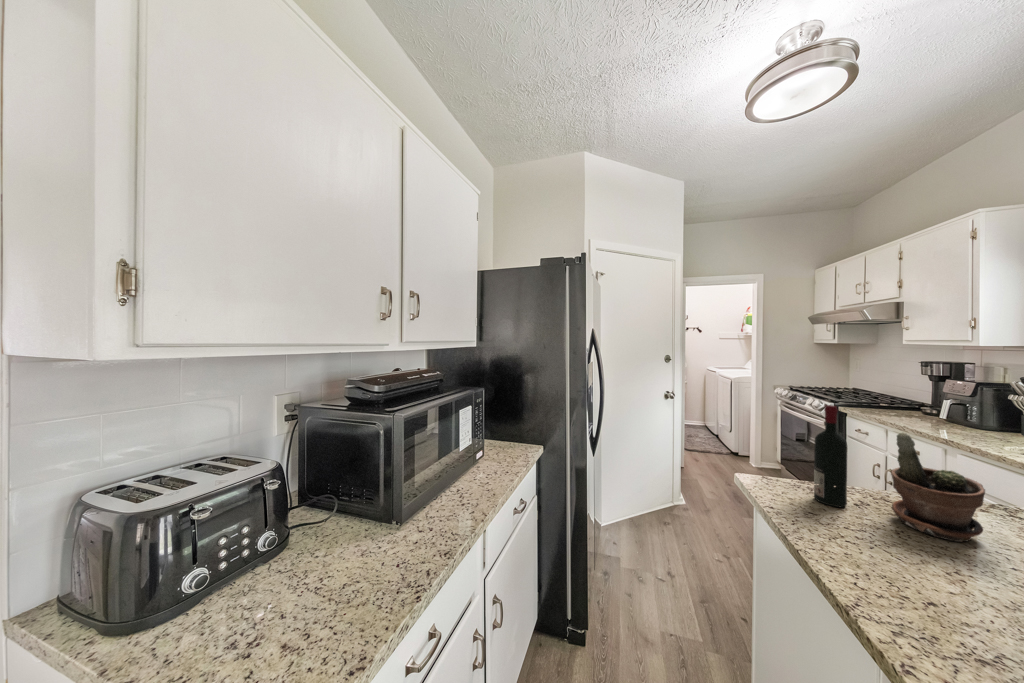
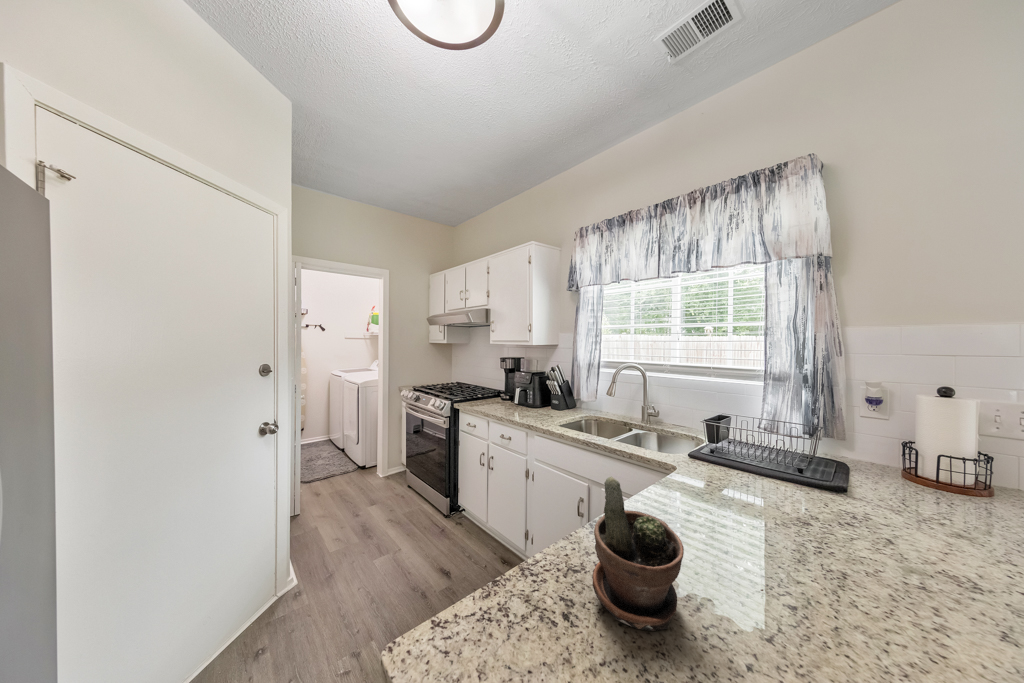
wine bottle: present [814,405,847,507] -> none [511,451,553,642]

